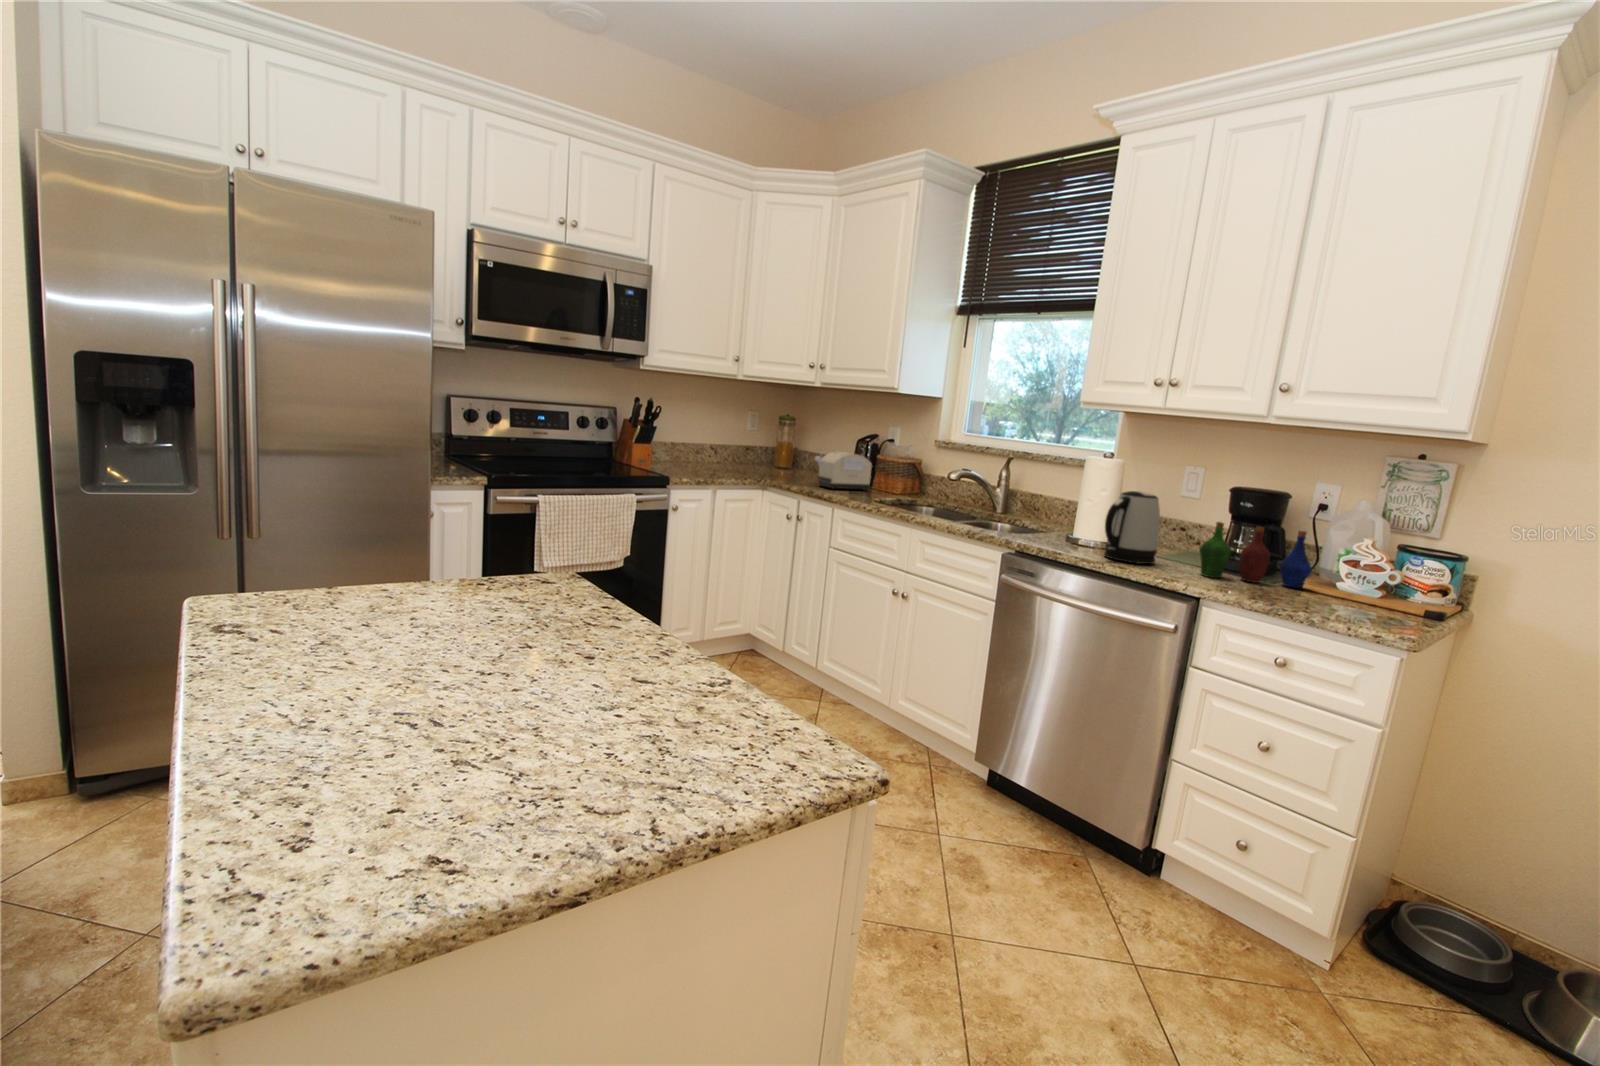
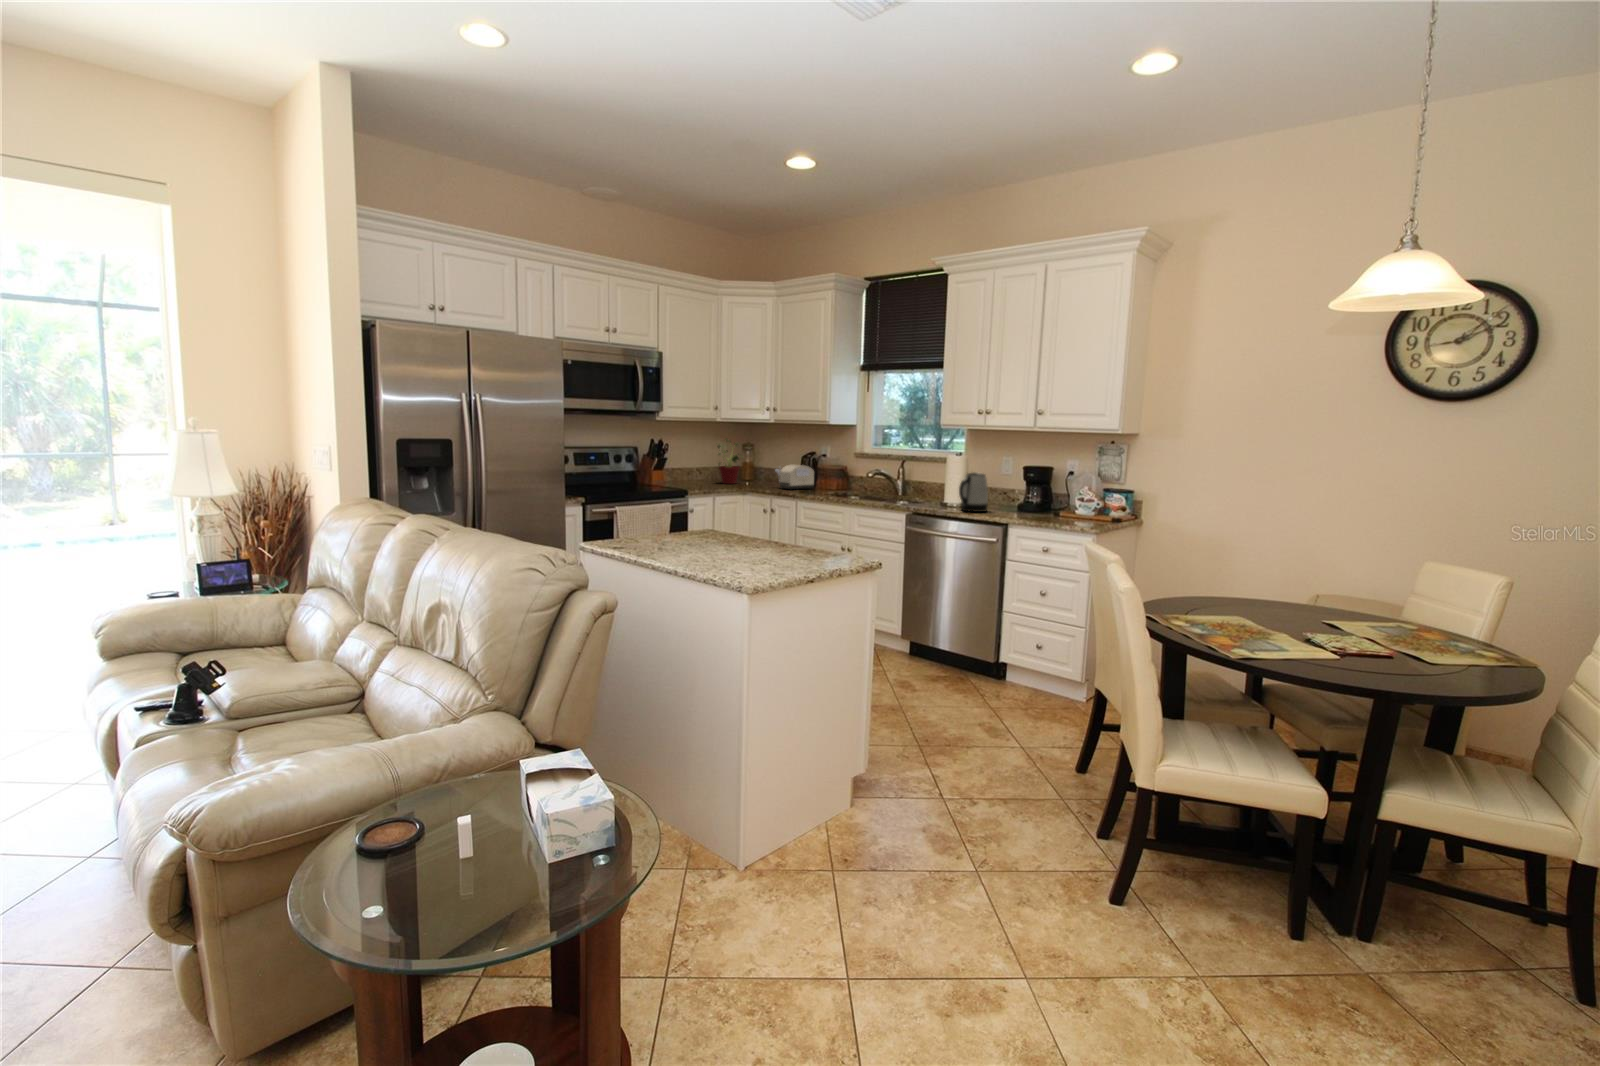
potted plant: none [735,406,777,472] -> present [717,438,739,484]
bottle: present [1200,522,1312,588] -> none [1009,485,1064,516]

